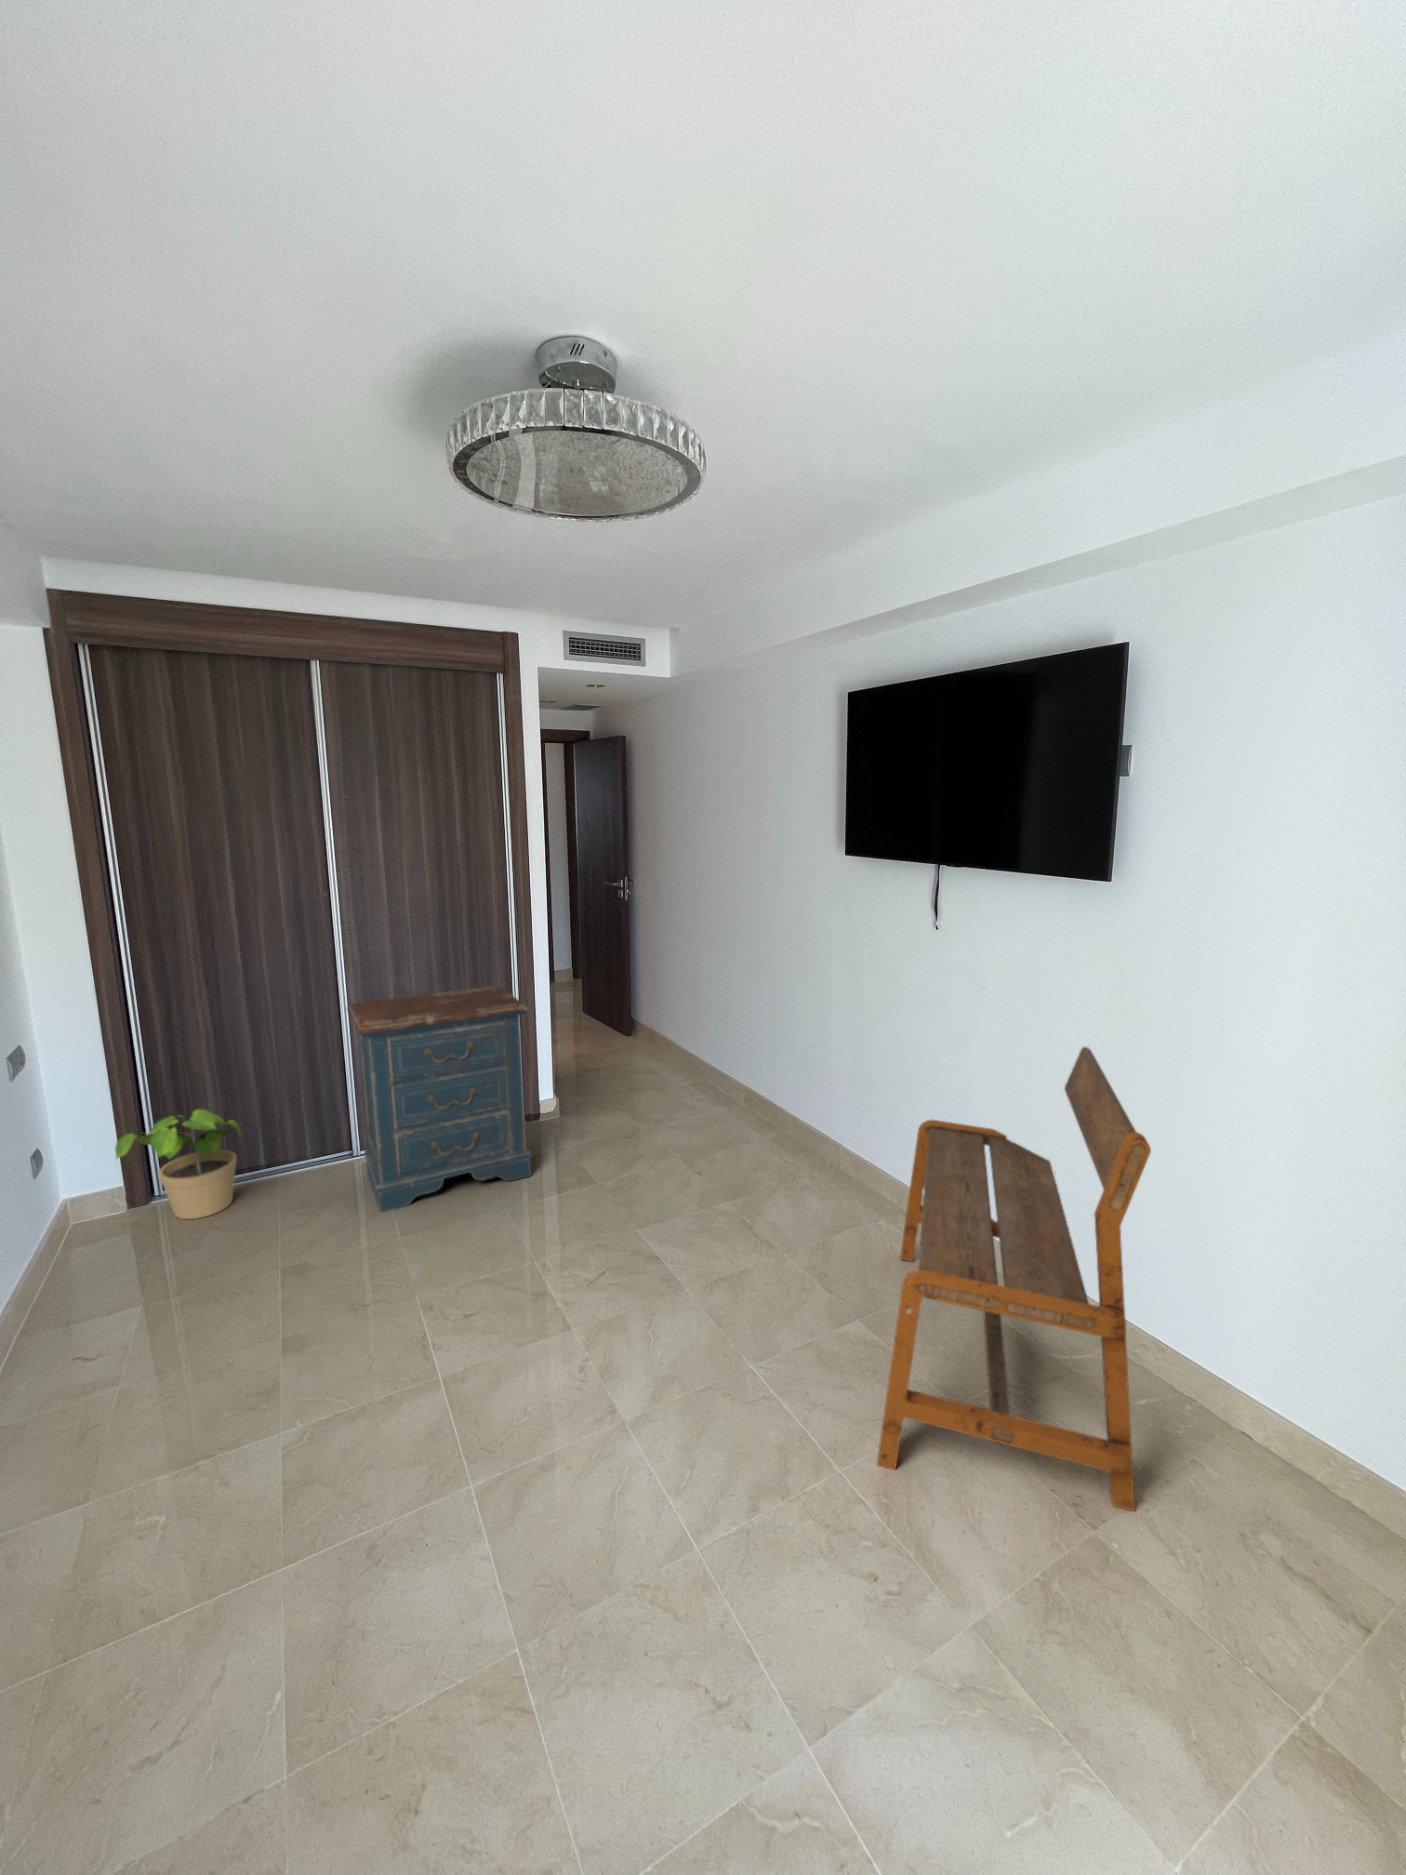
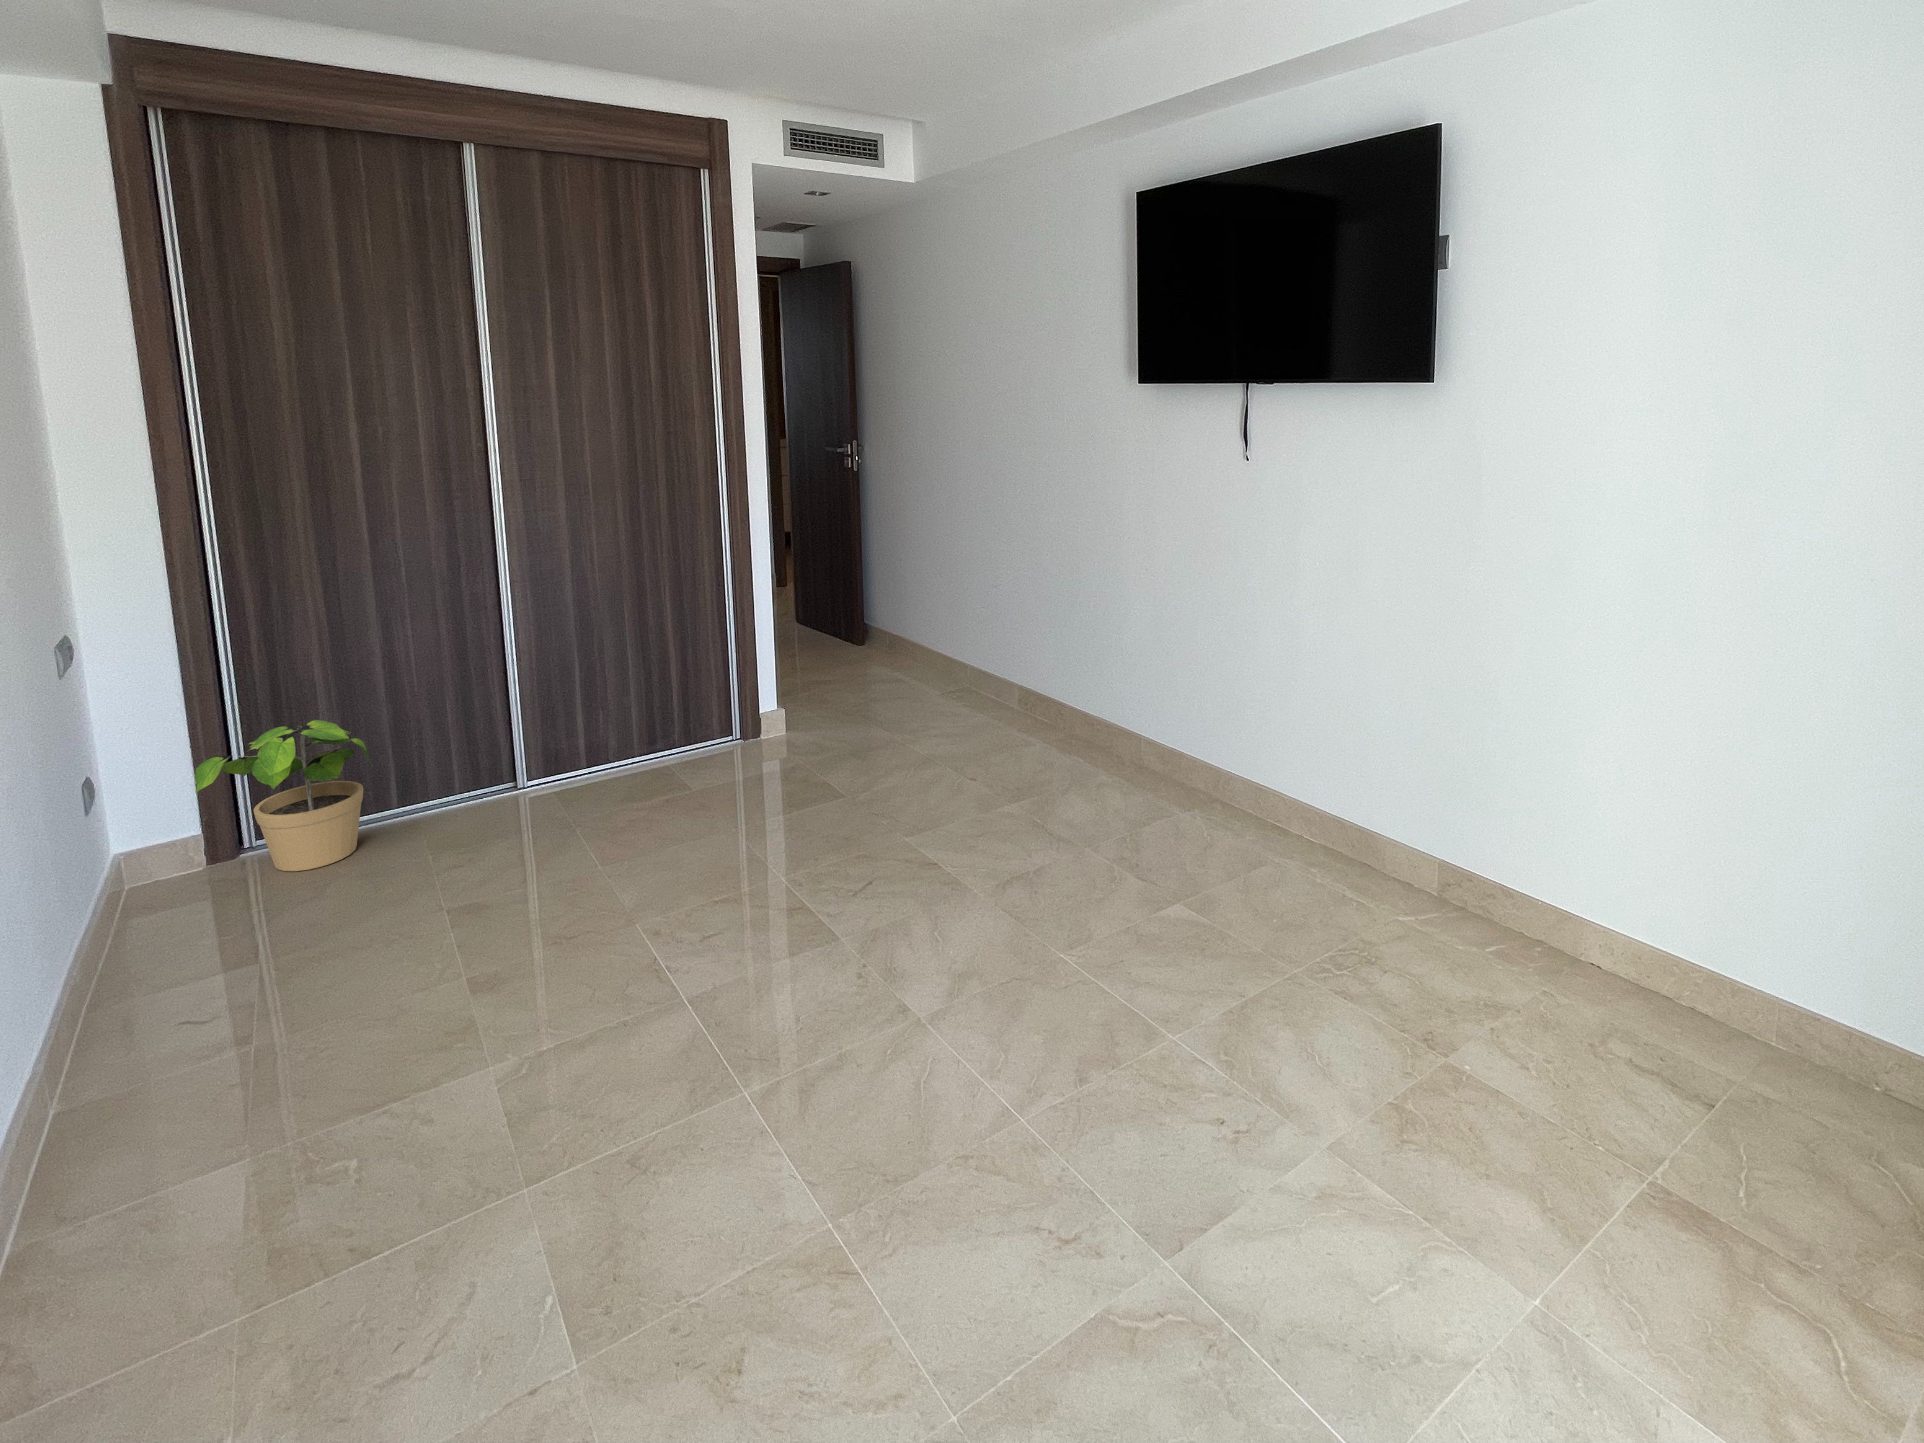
dresser: present [347,986,531,1212] -> none [513,558,762,845]
bench: present [877,1047,1151,1511] -> none [1220,554,1496,1044]

